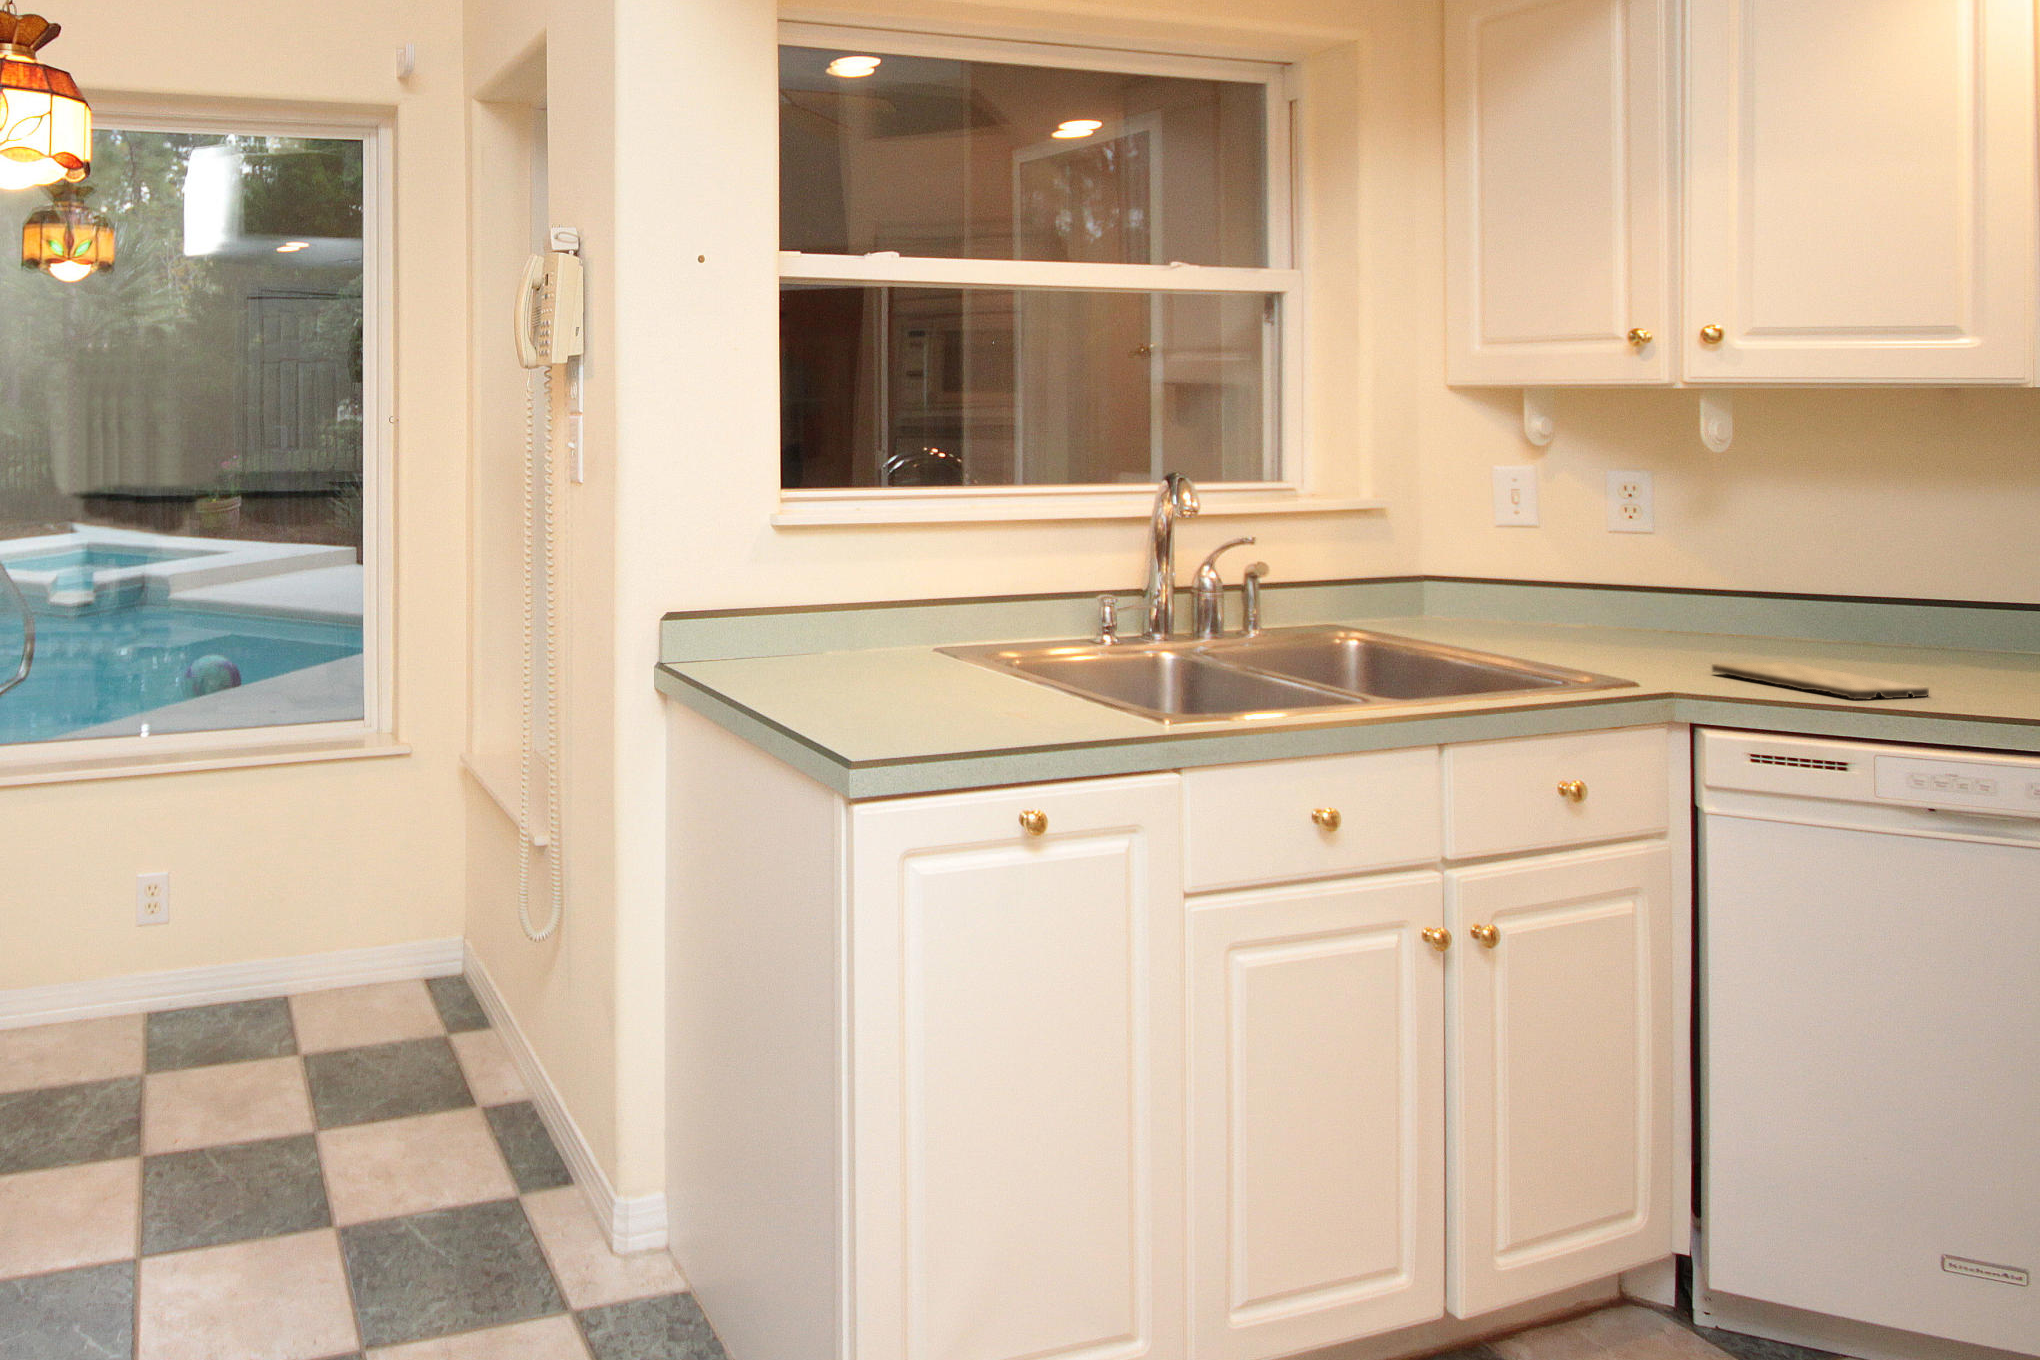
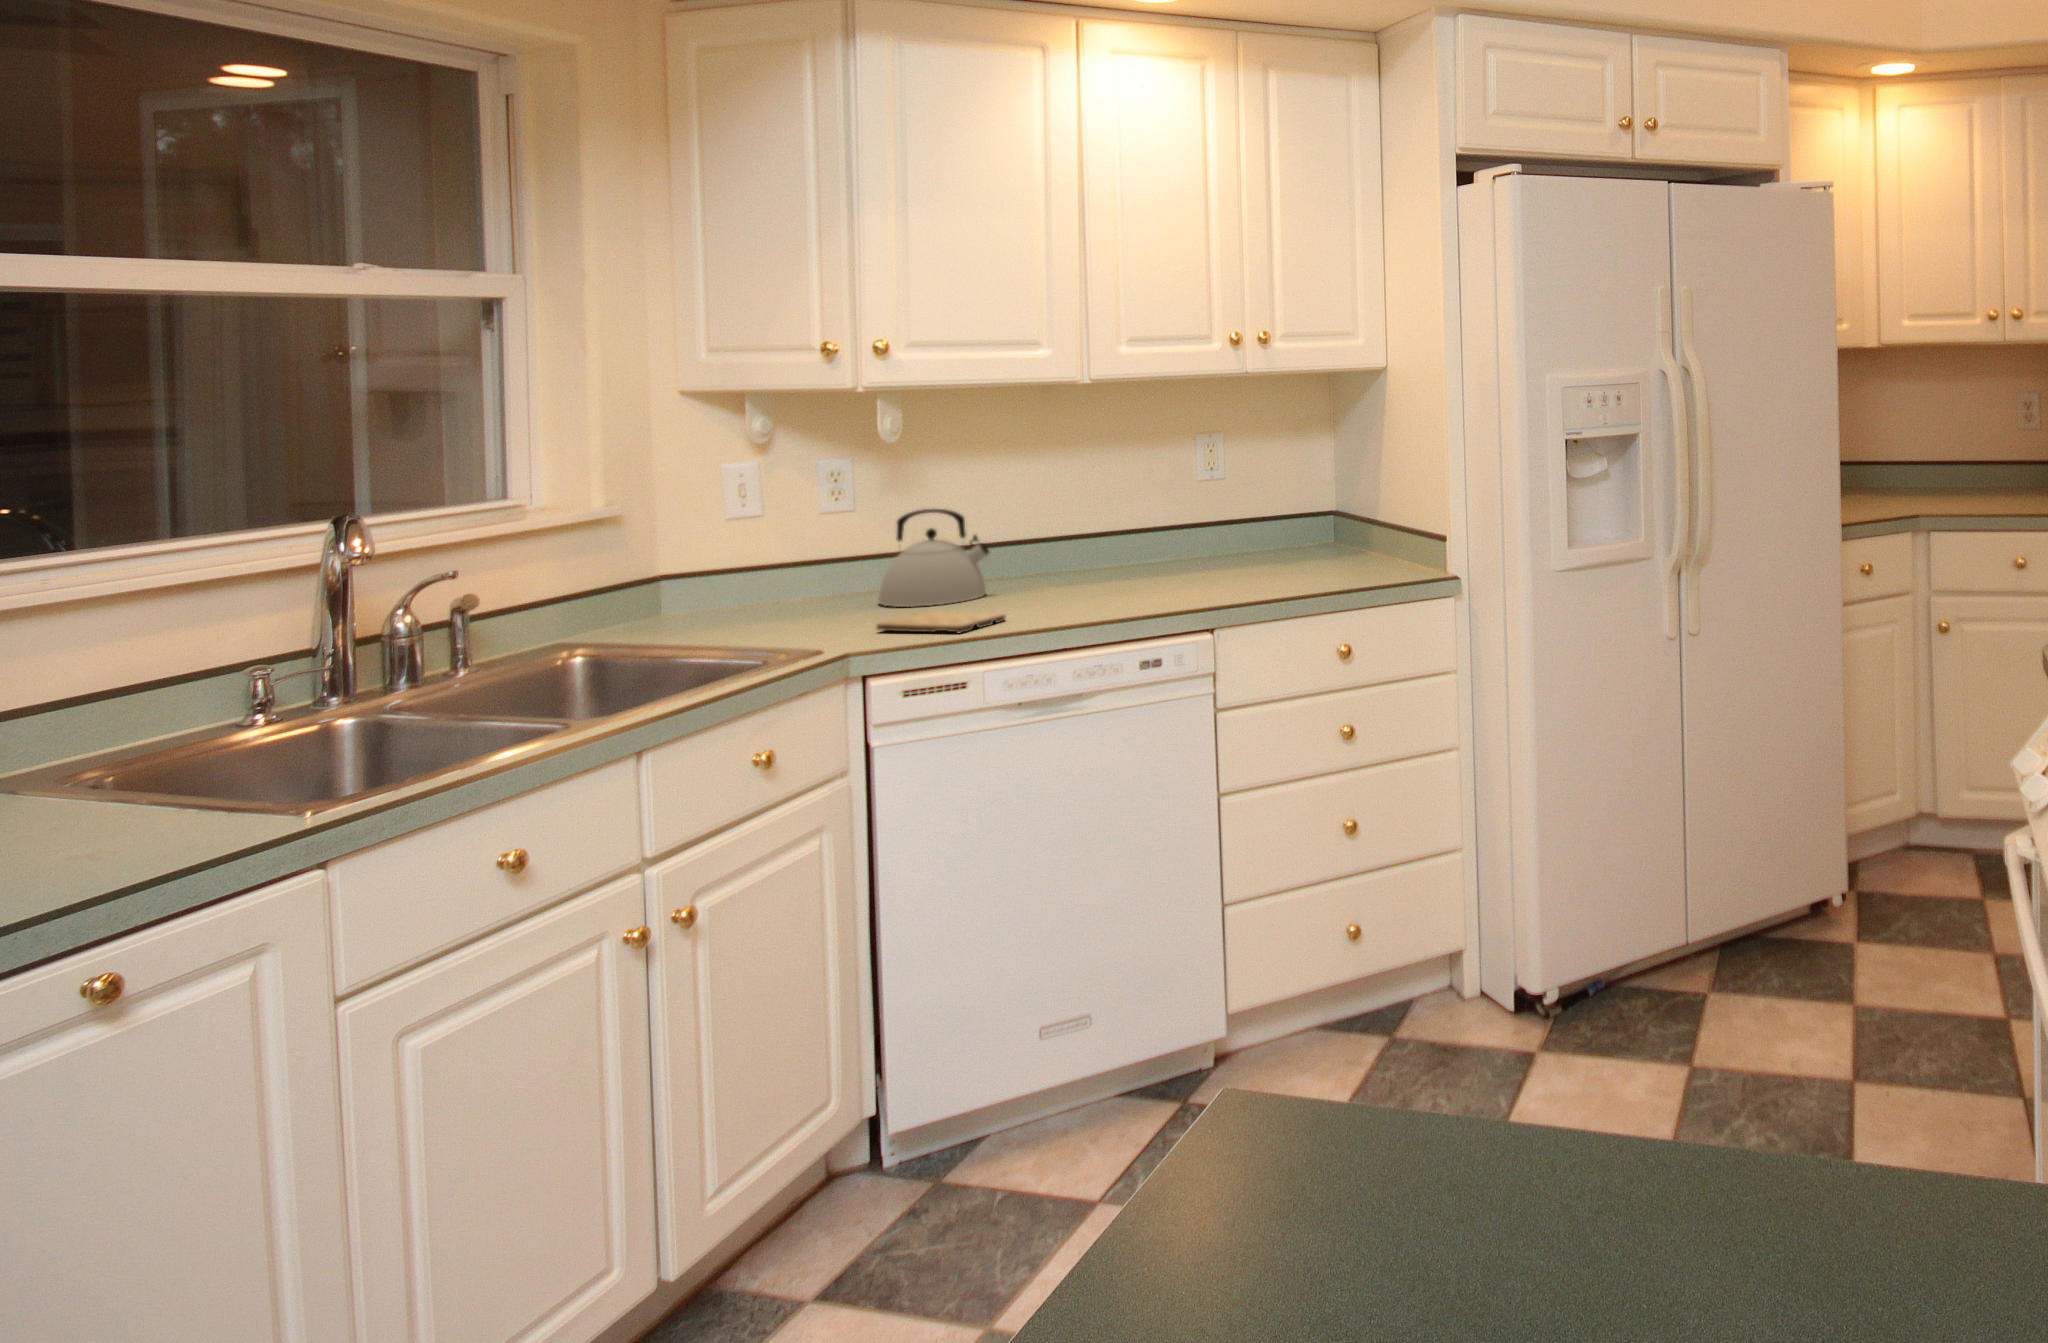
kettle: none [1695,535,1877,658] -> present [879,509,989,607]

